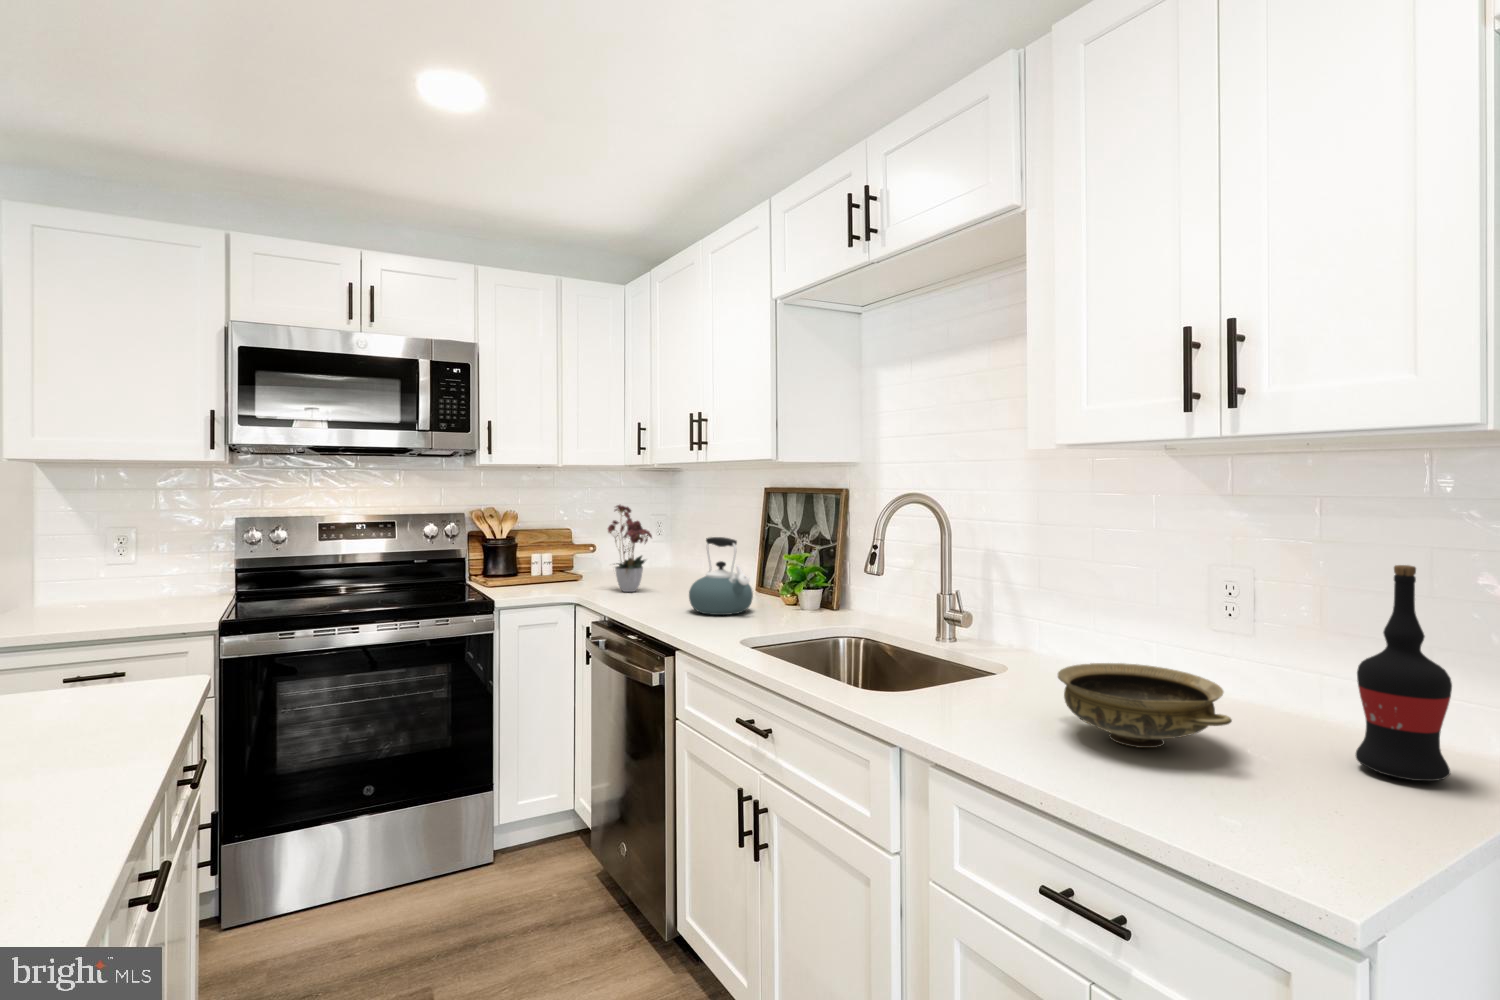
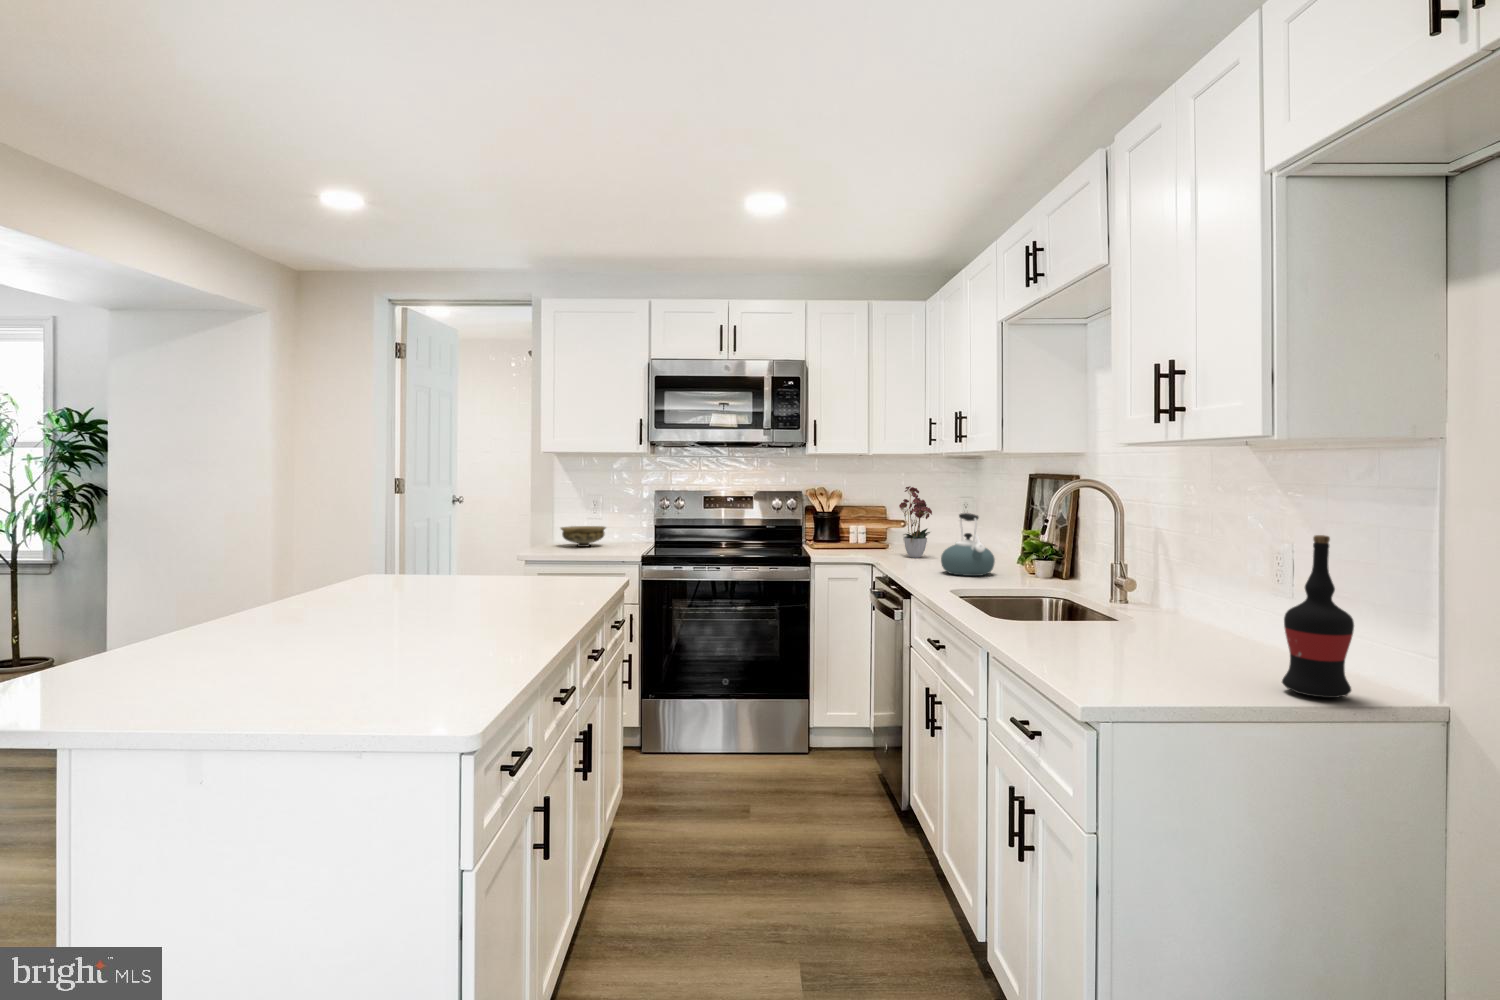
ceramic bowl: present [1058,663,1232,748] -> present [561,526,606,547]

